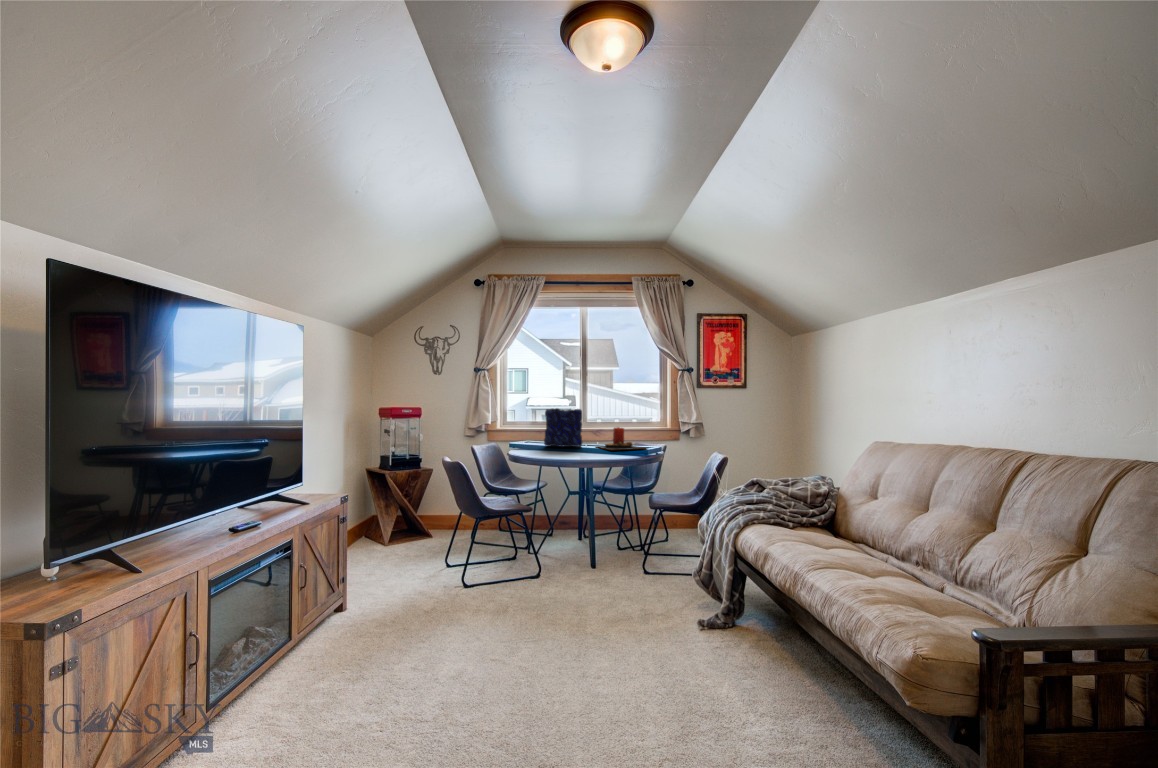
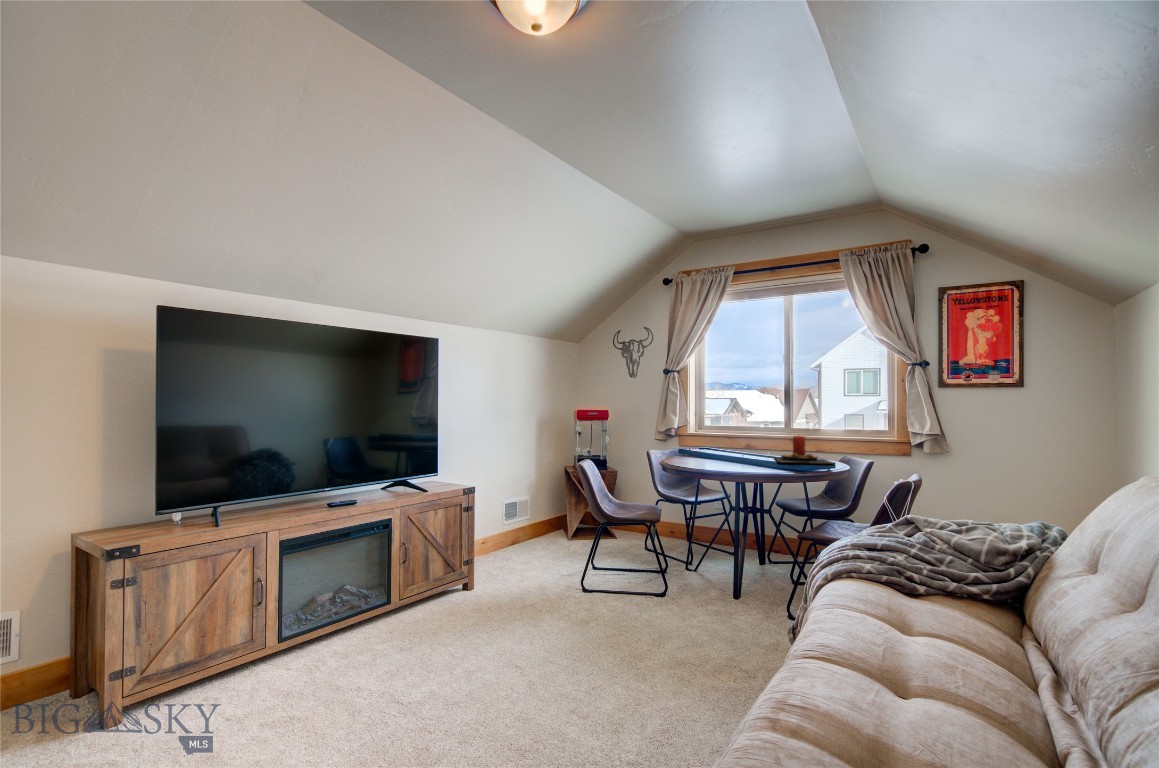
vase: present [544,409,582,447] -> none [716,412,760,456]

